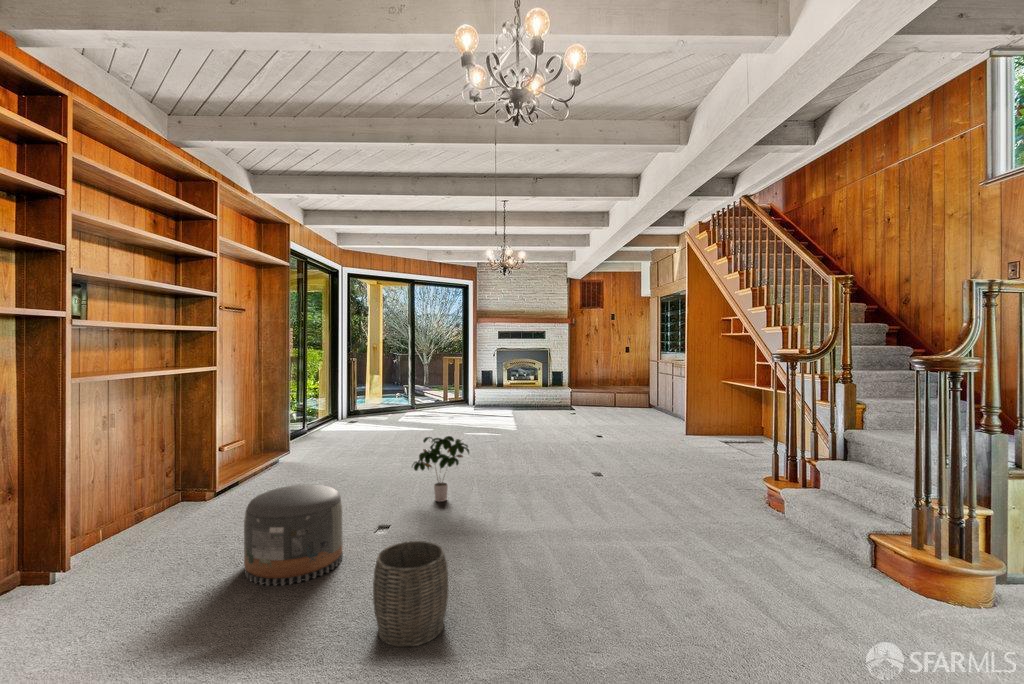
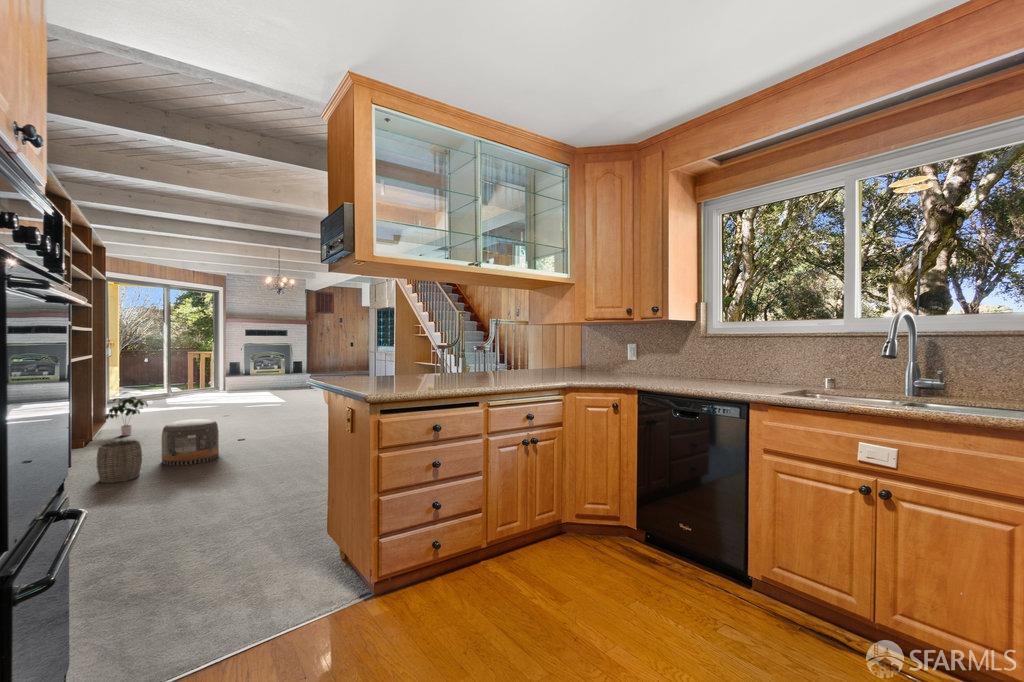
potted plant: present [412,436,469,502] -> present [105,397,148,436]
woven basket: present [373,541,448,647] -> present [97,440,142,483]

